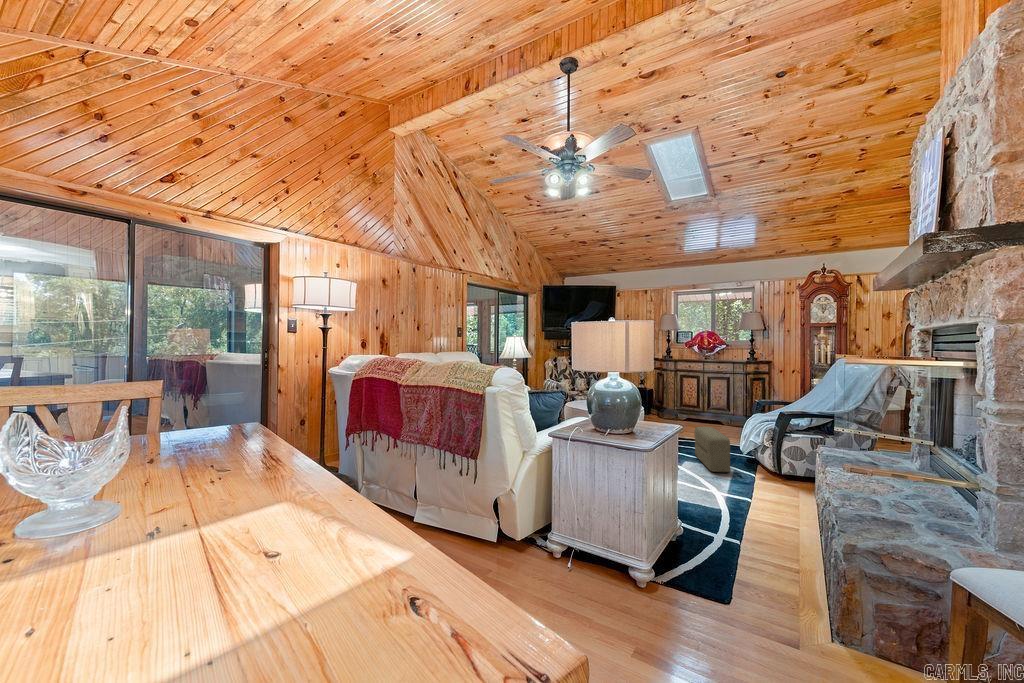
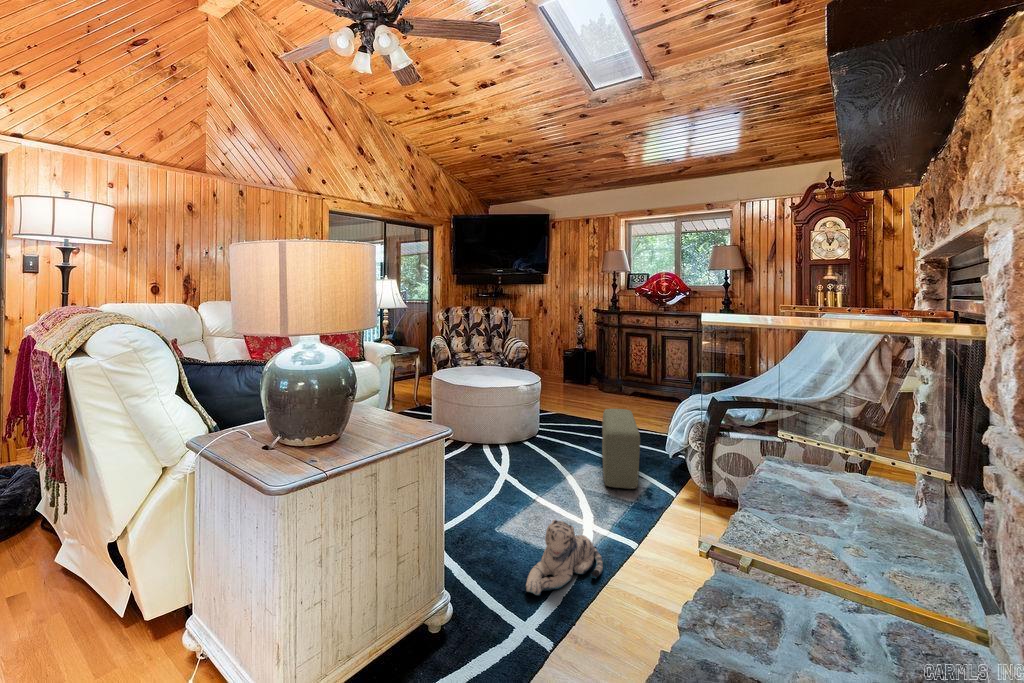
plush toy: none [701,479,736,514] -> present [526,520,603,595]

